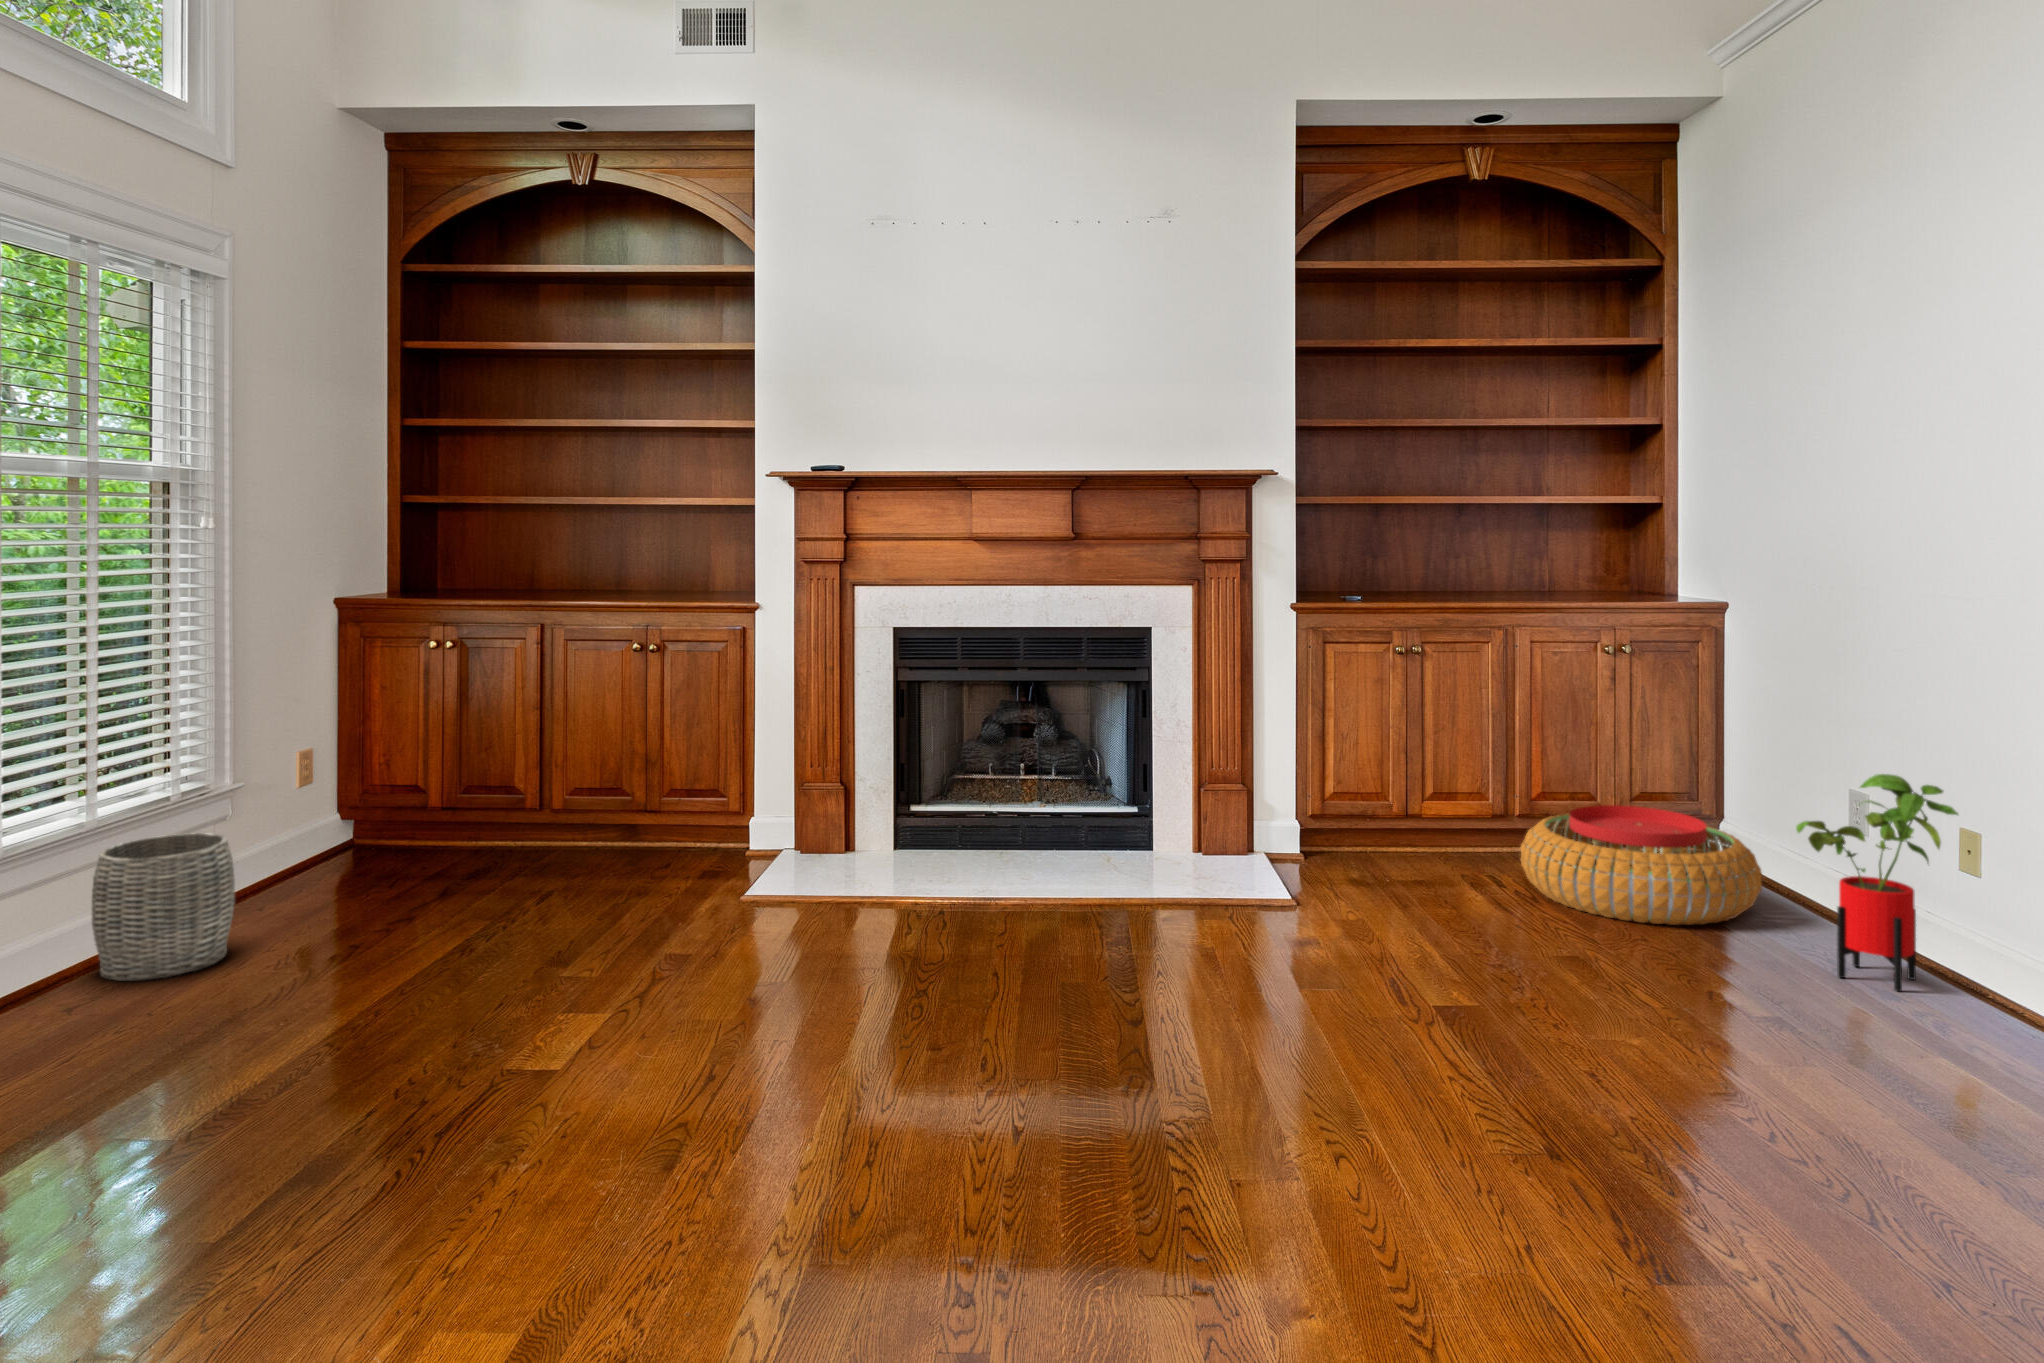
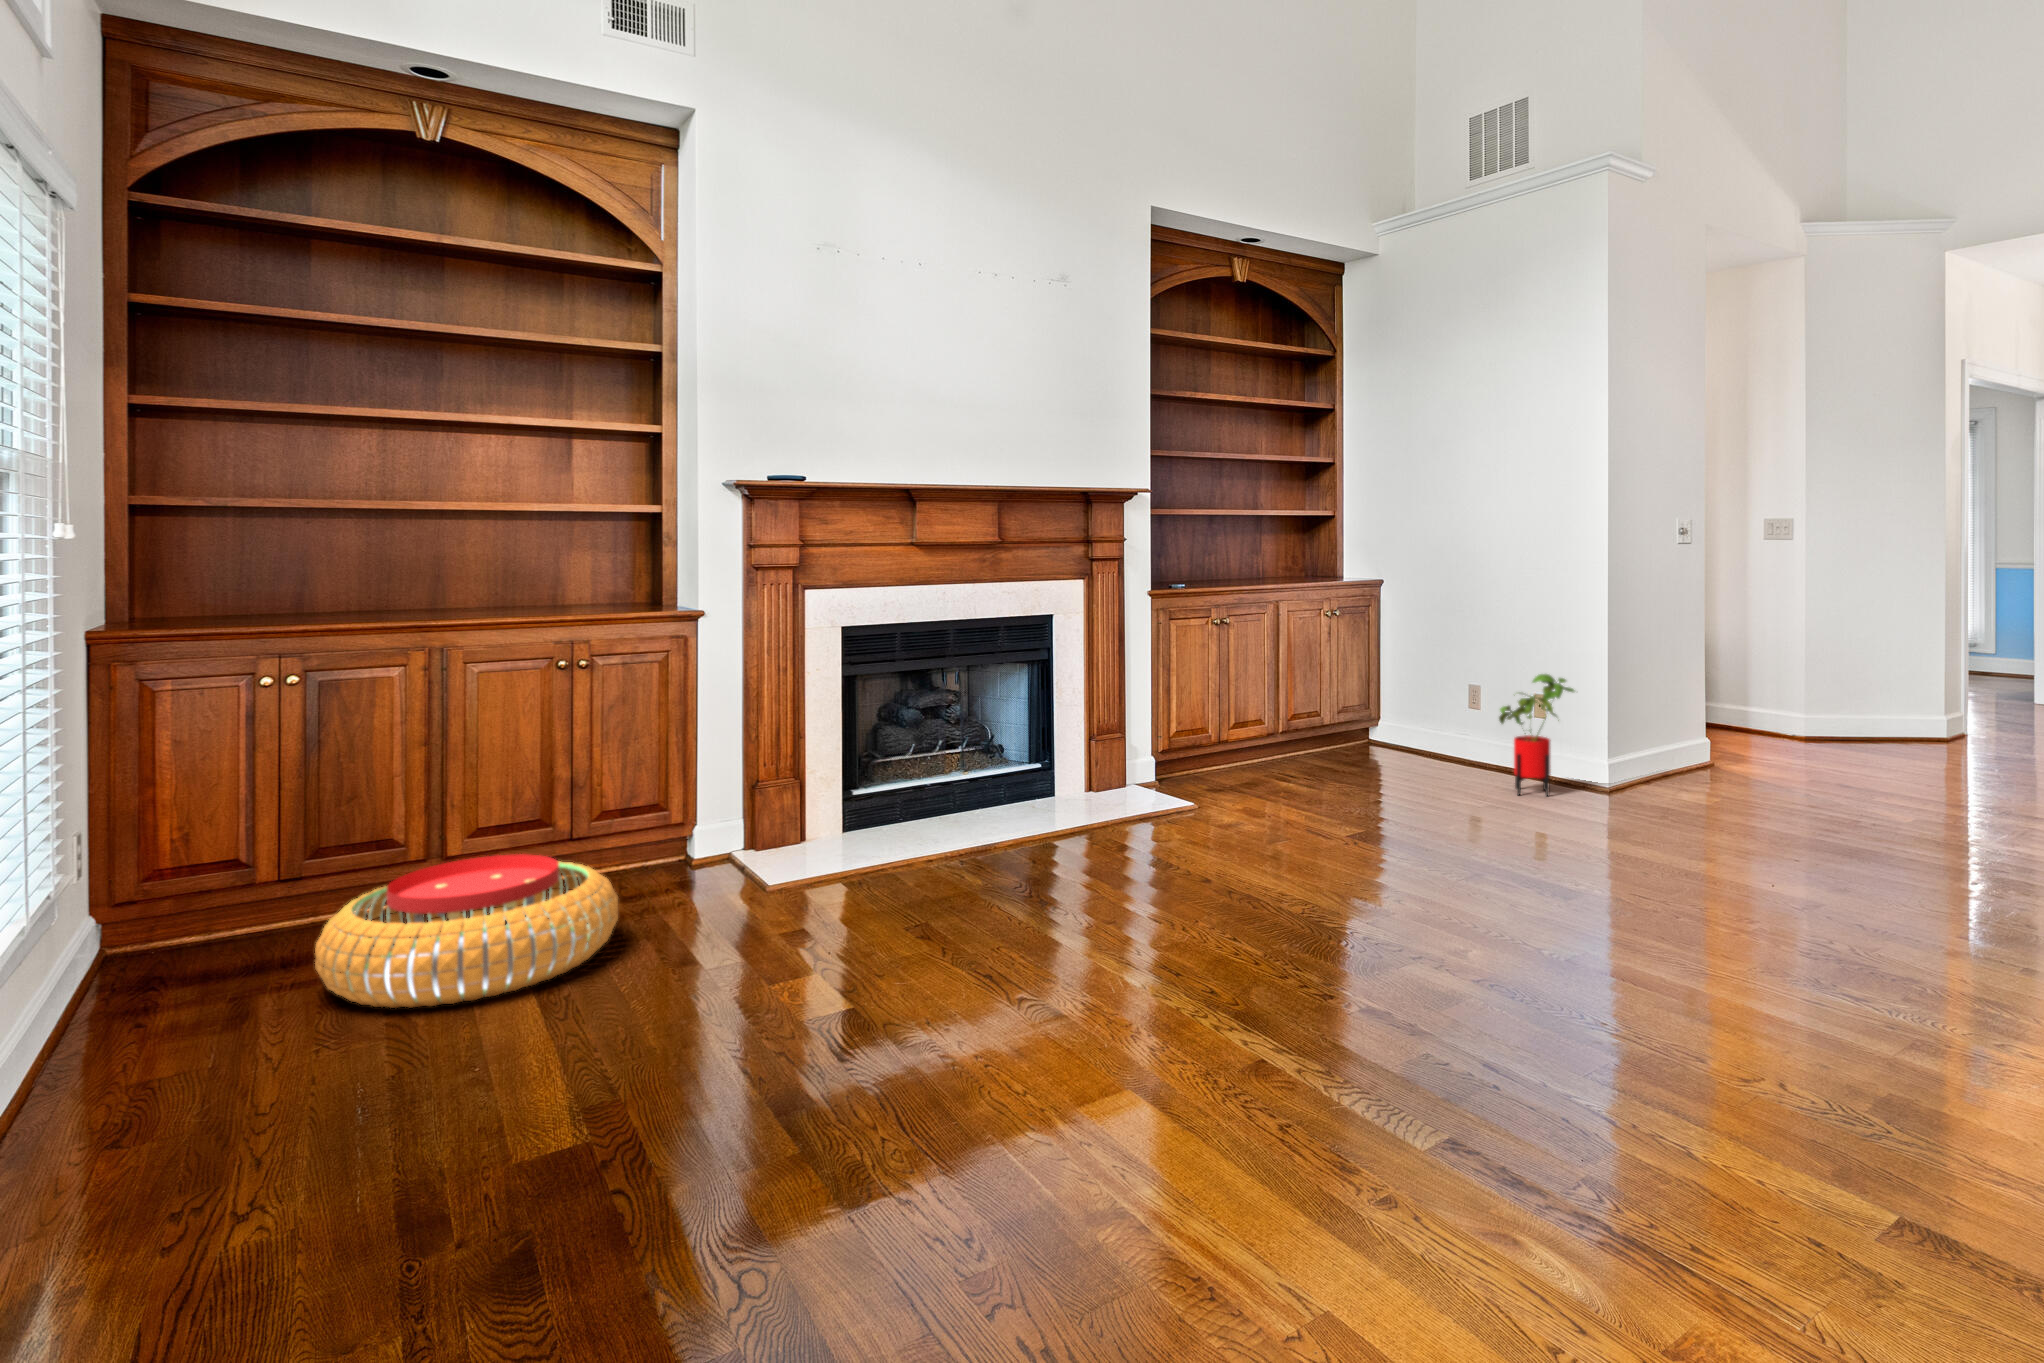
pouf: present [1521,805,1762,925] -> present [315,854,618,1008]
woven basket: present [92,833,235,981] -> none [54,922,257,1125]

